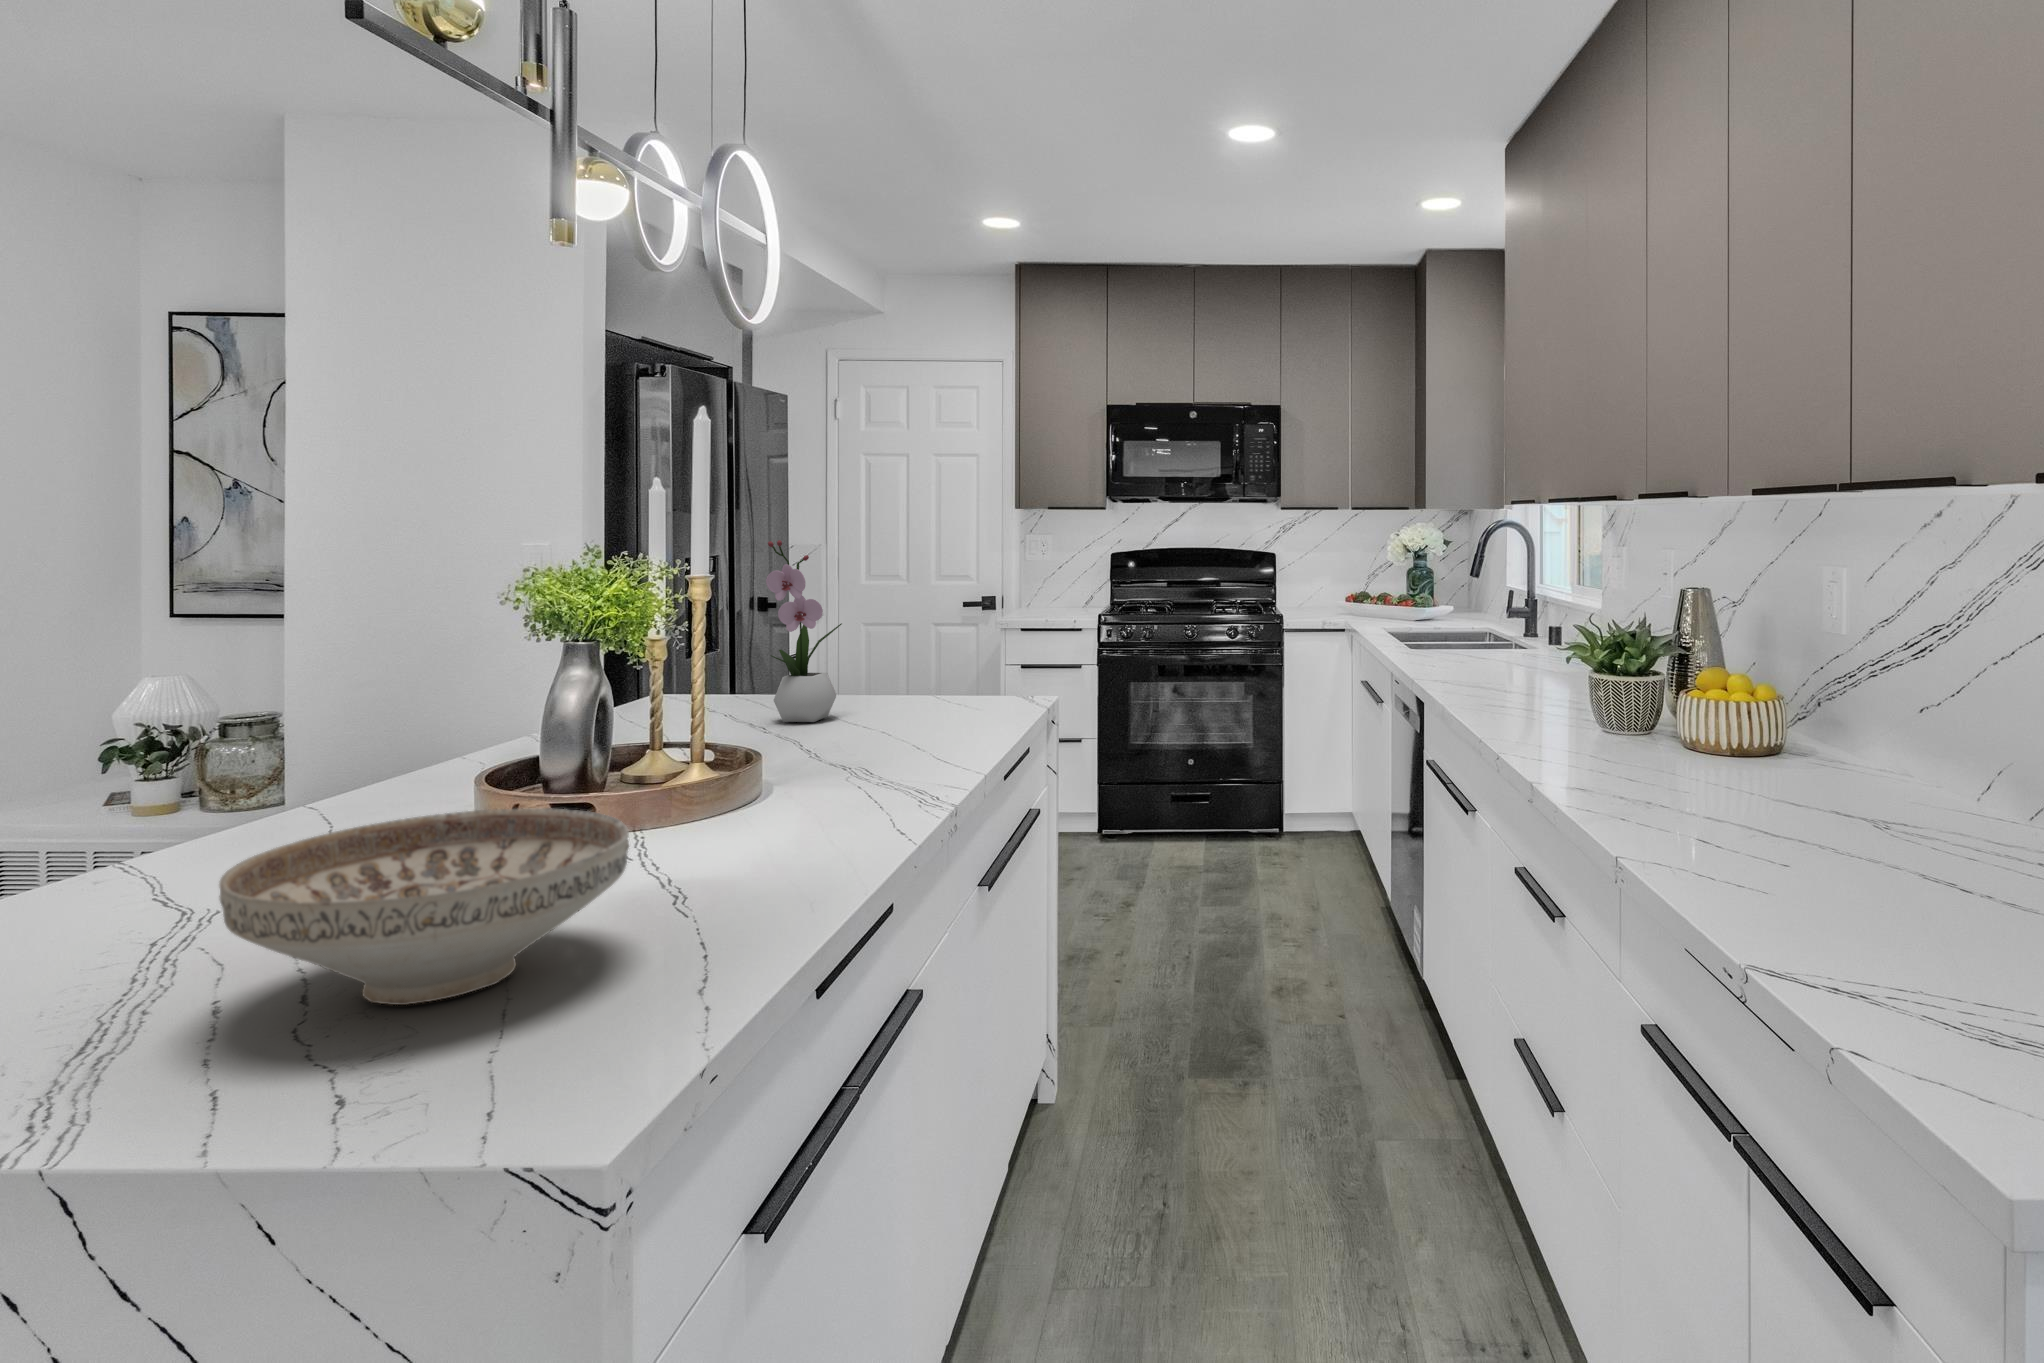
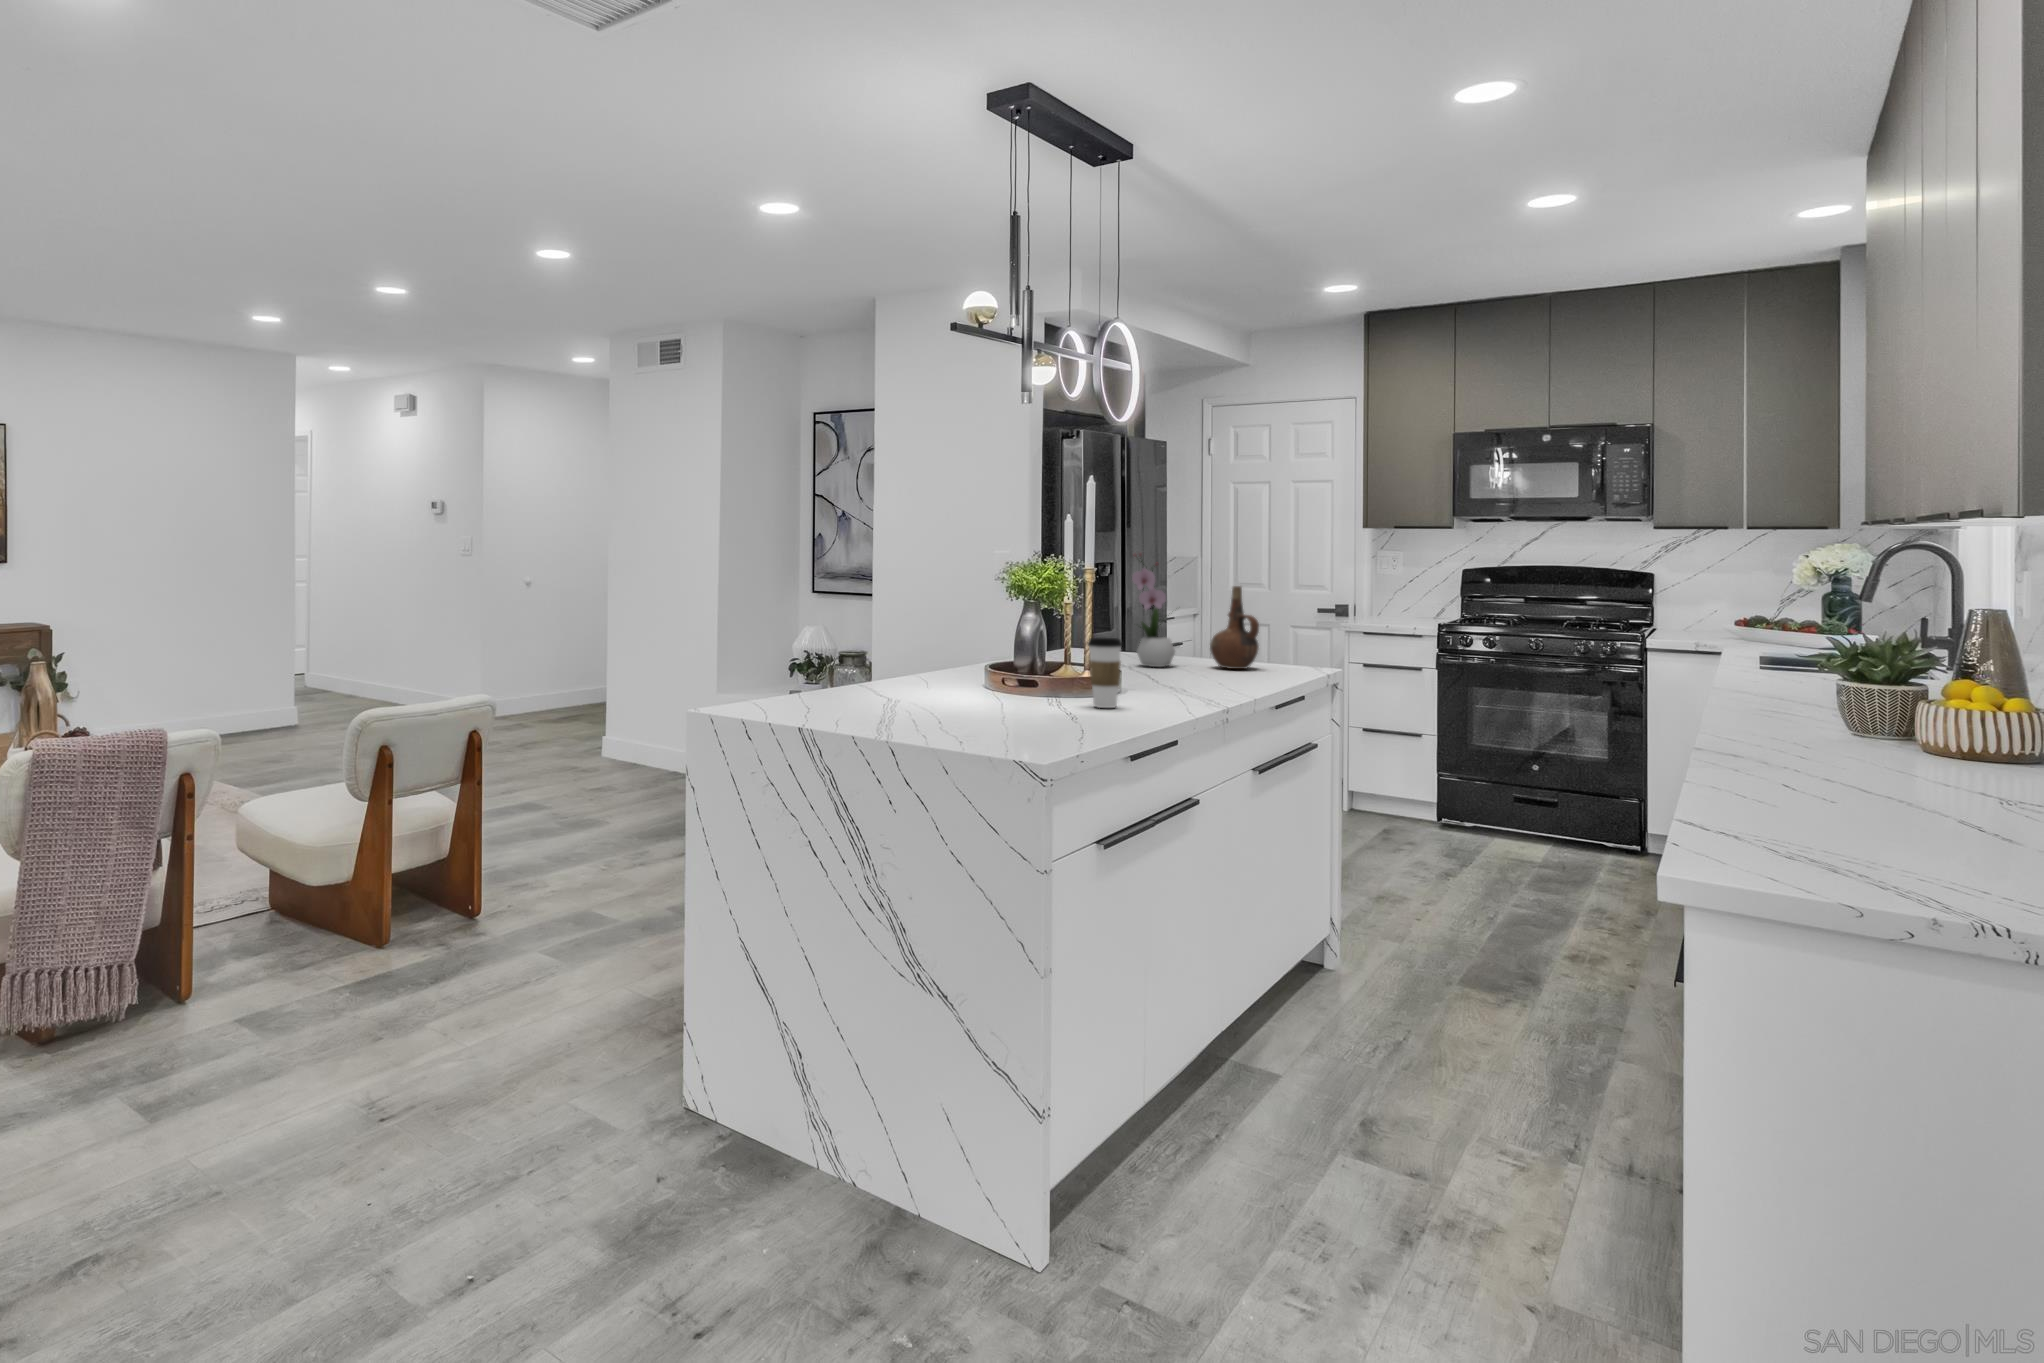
ceramic pitcher: none [890,587,962,713] -> present [1210,586,1259,669]
coffee cup: none [704,707,780,852] -> present [1087,638,1123,708]
decorative bowl: present [219,808,629,1005] -> none [919,664,1052,728]

